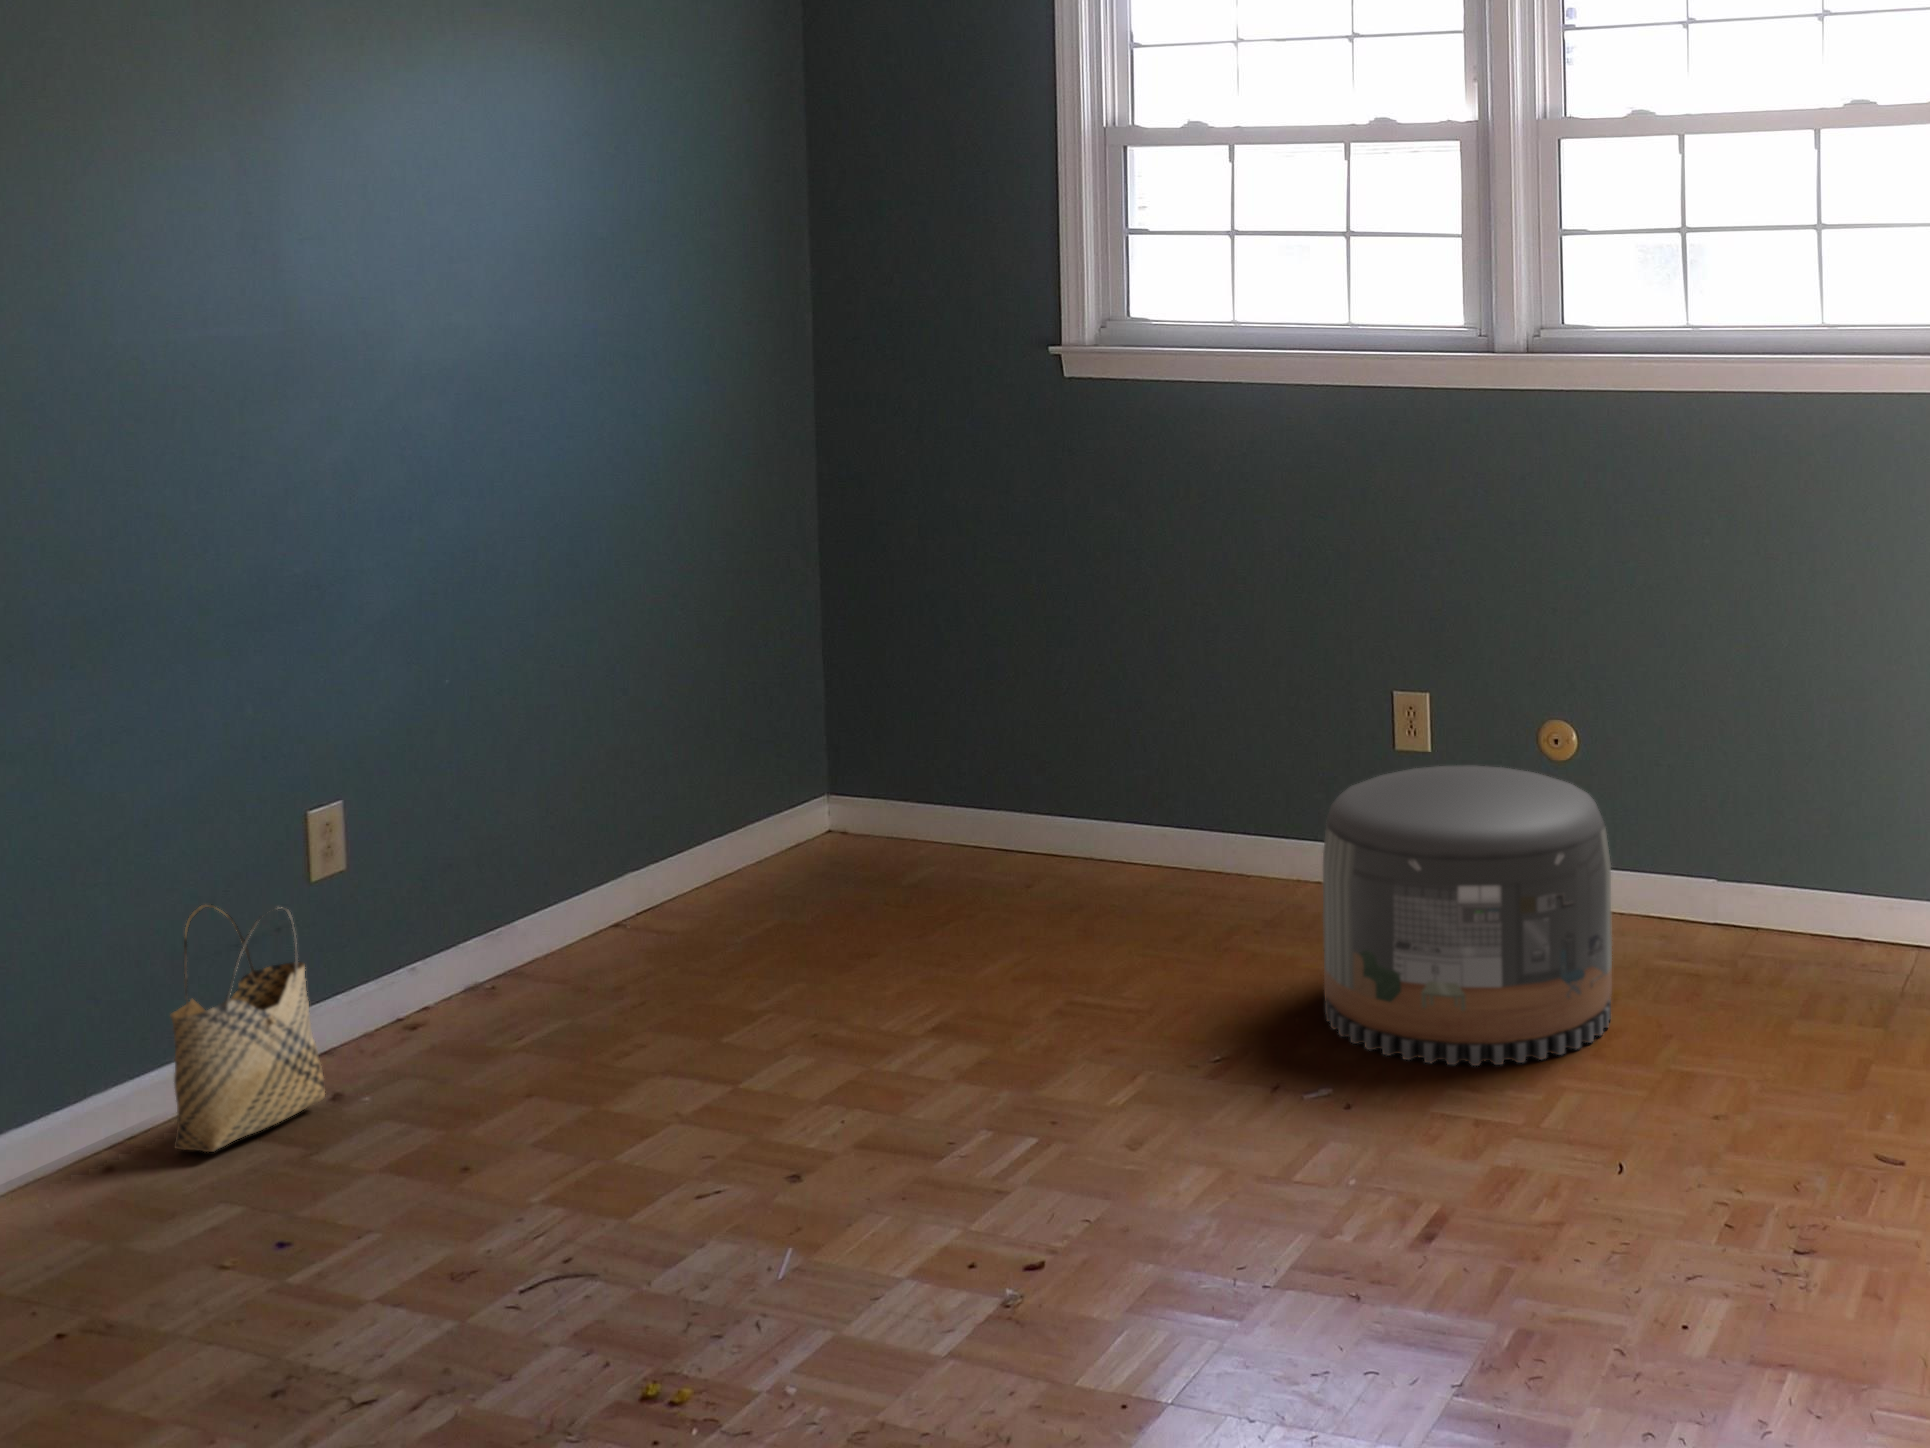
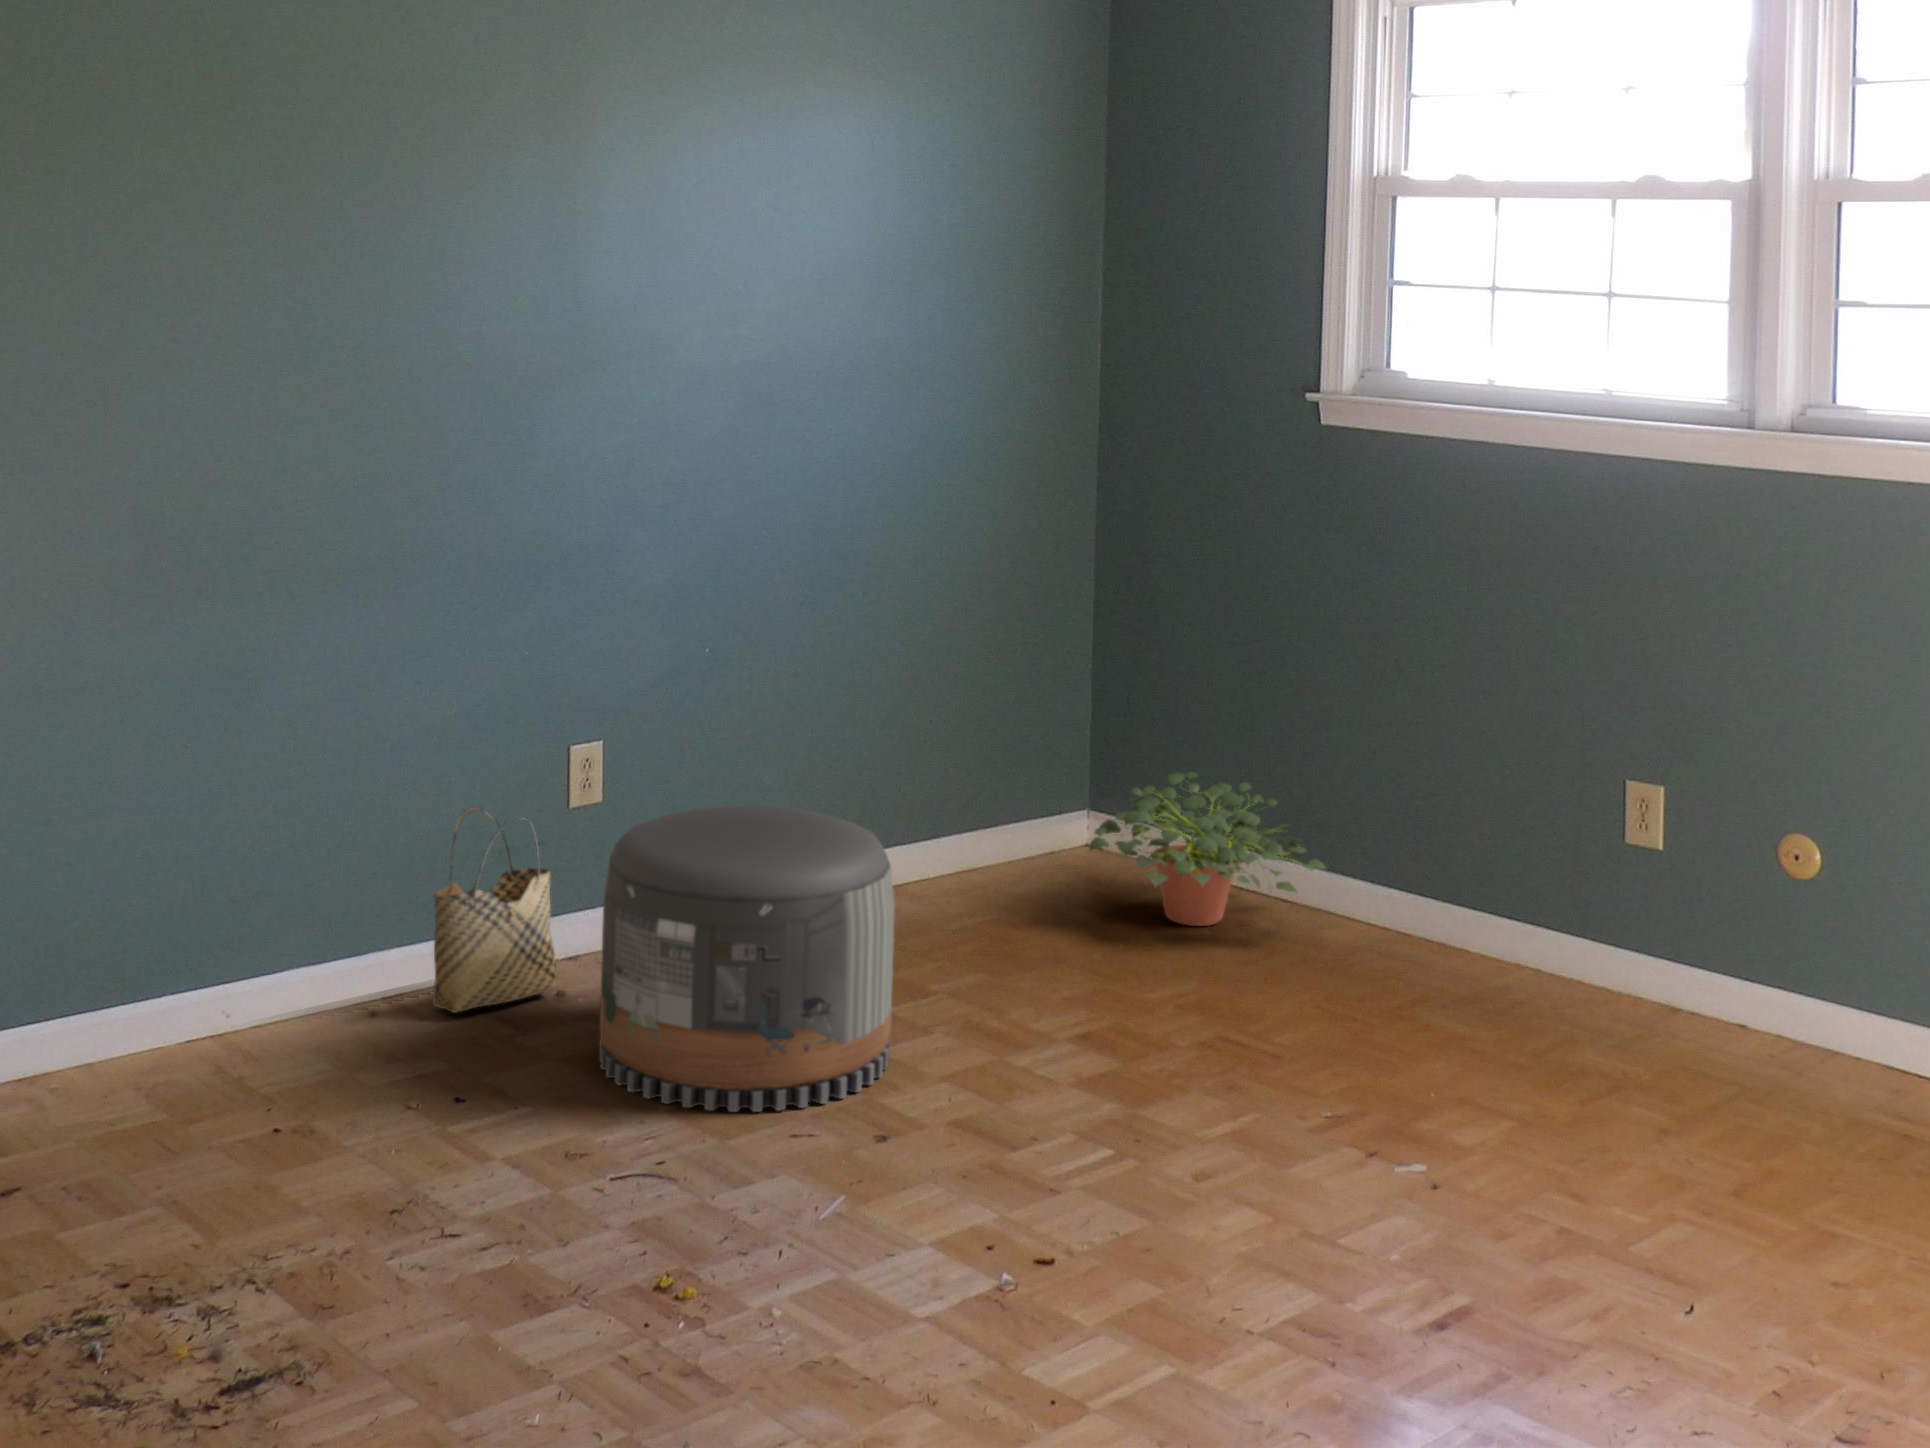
potted plant: none [877,741,1117,898] -> present [1090,772,1326,926]
pouf: present [1323,766,1612,1066] -> present [599,806,895,1112]

